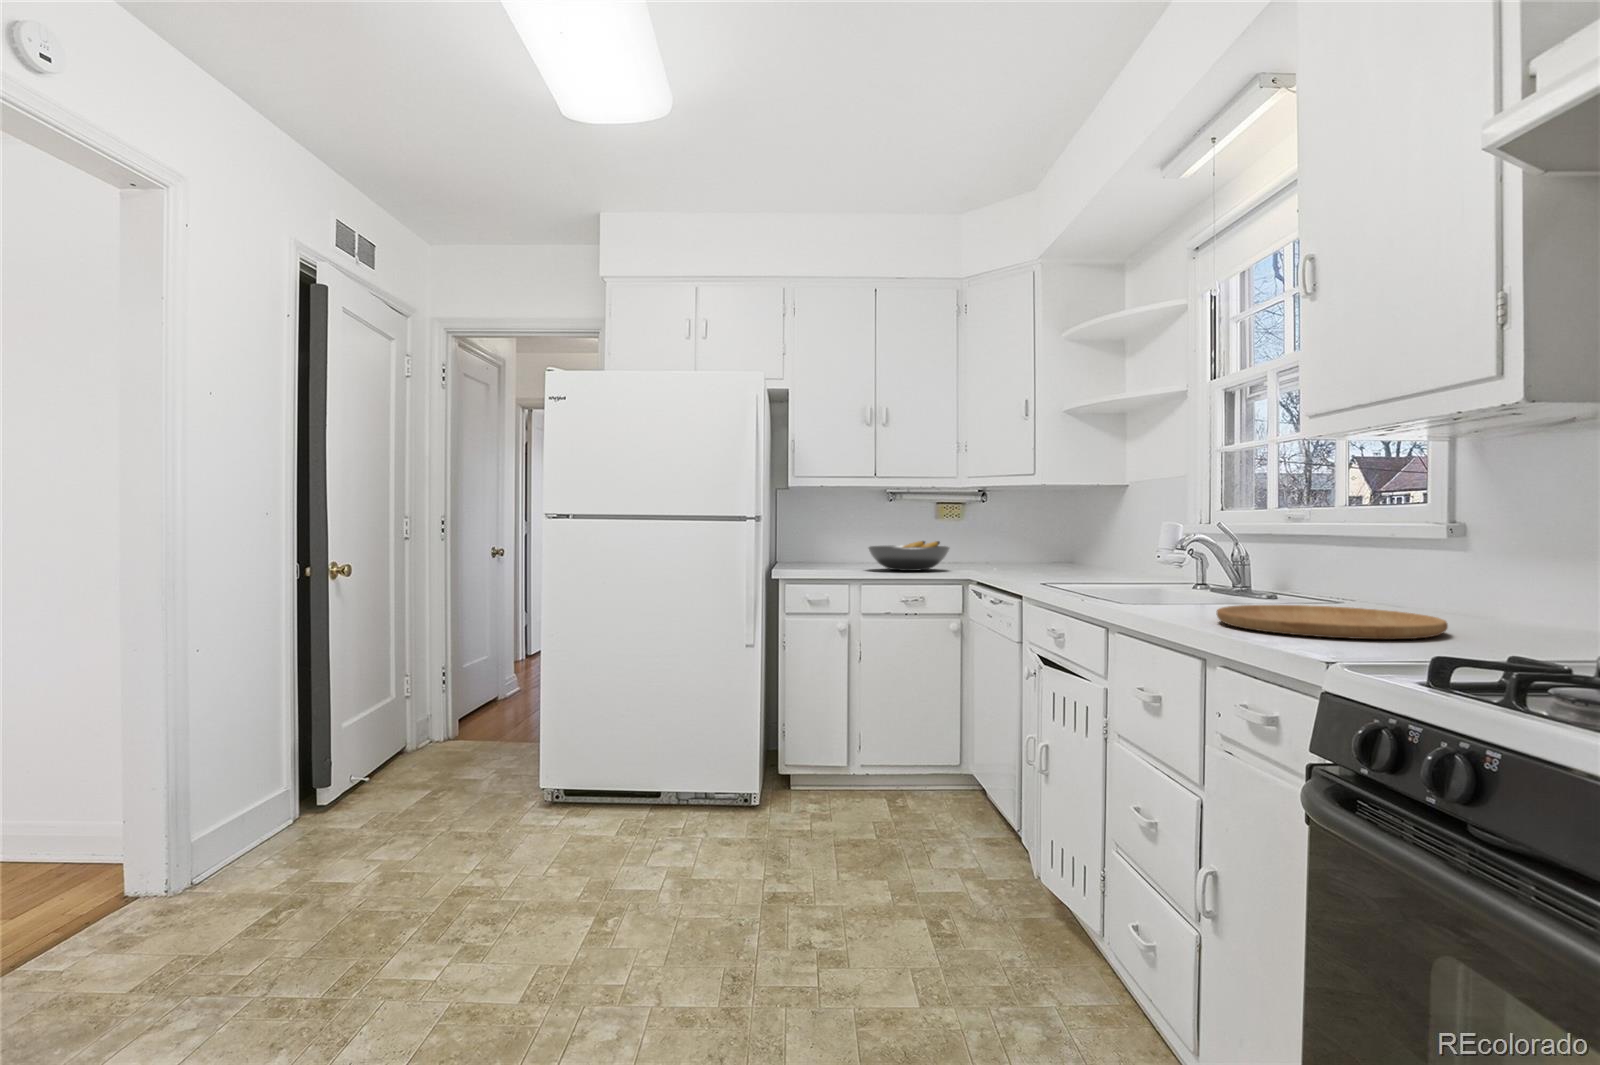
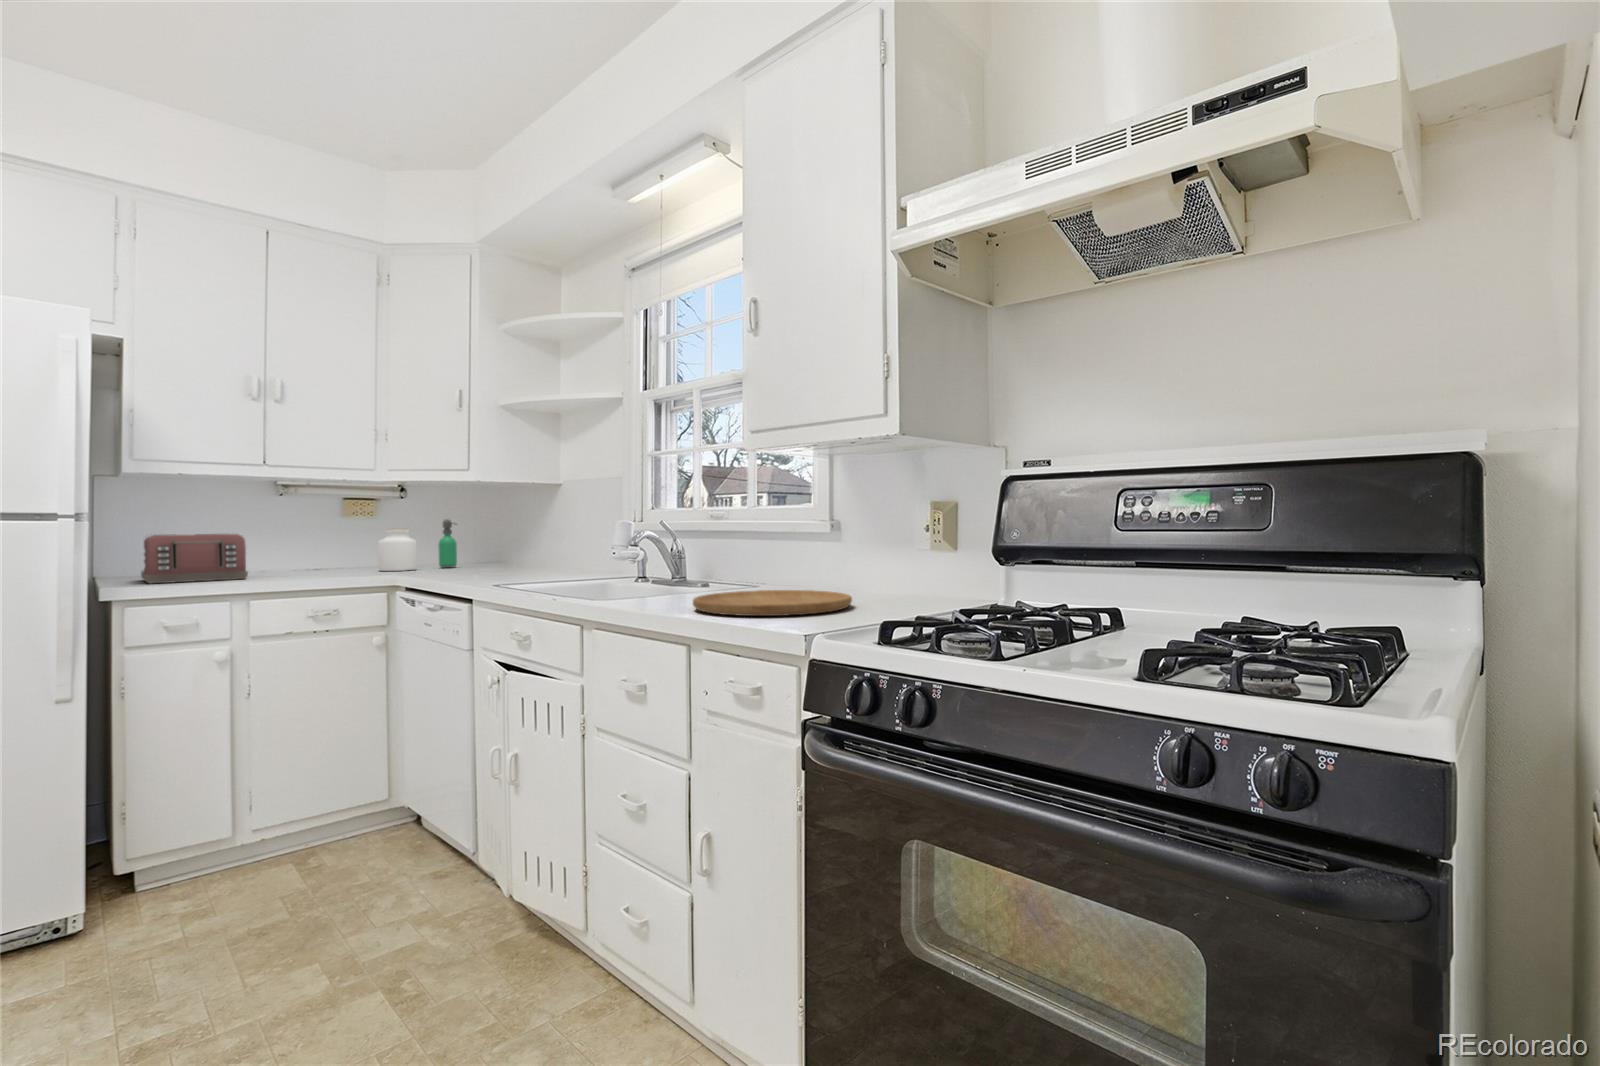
soap dispenser: none [1015,519,1031,564] -> present [438,519,457,568]
jar: none [964,527,995,565] -> present [378,529,417,571]
toaster: none [805,529,868,566] -> present [141,534,248,584]
fruit bowl: present [869,541,949,571] -> none [255,546,370,582]

